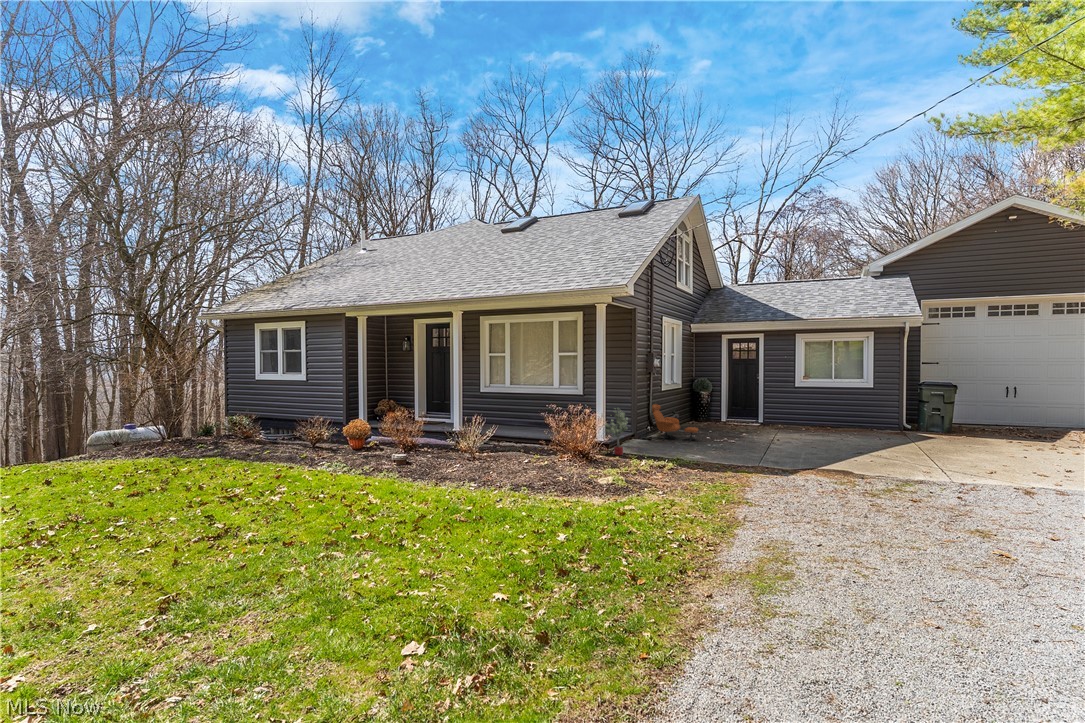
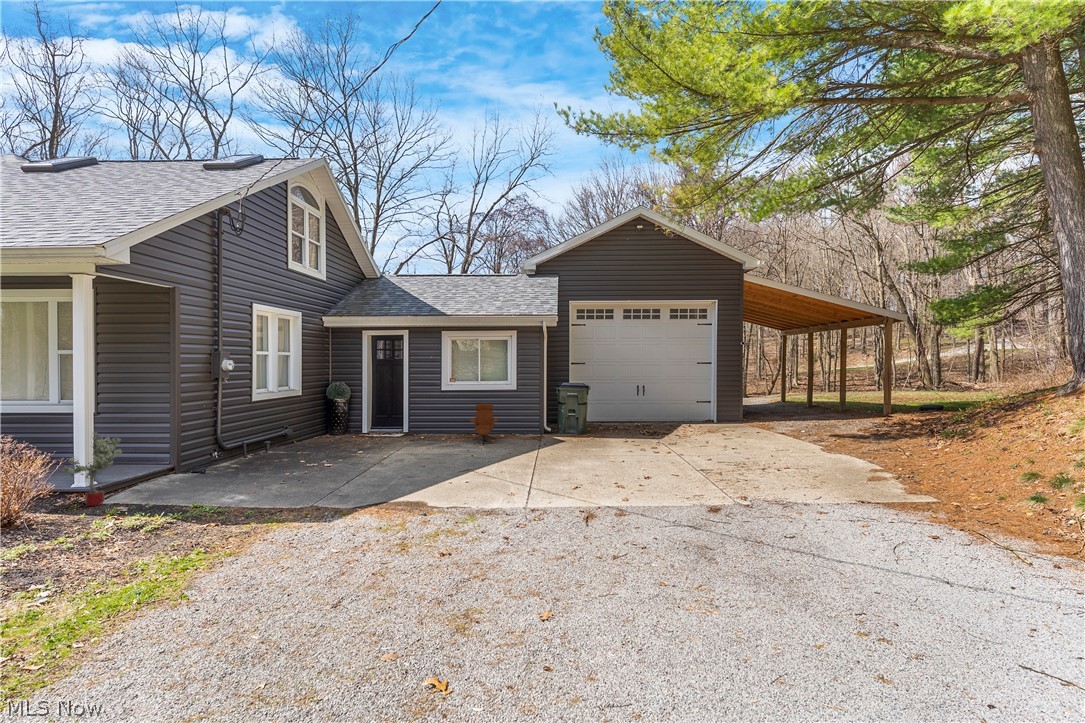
lounge chair: present [652,404,699,440] -> present [470,404,499,444]

